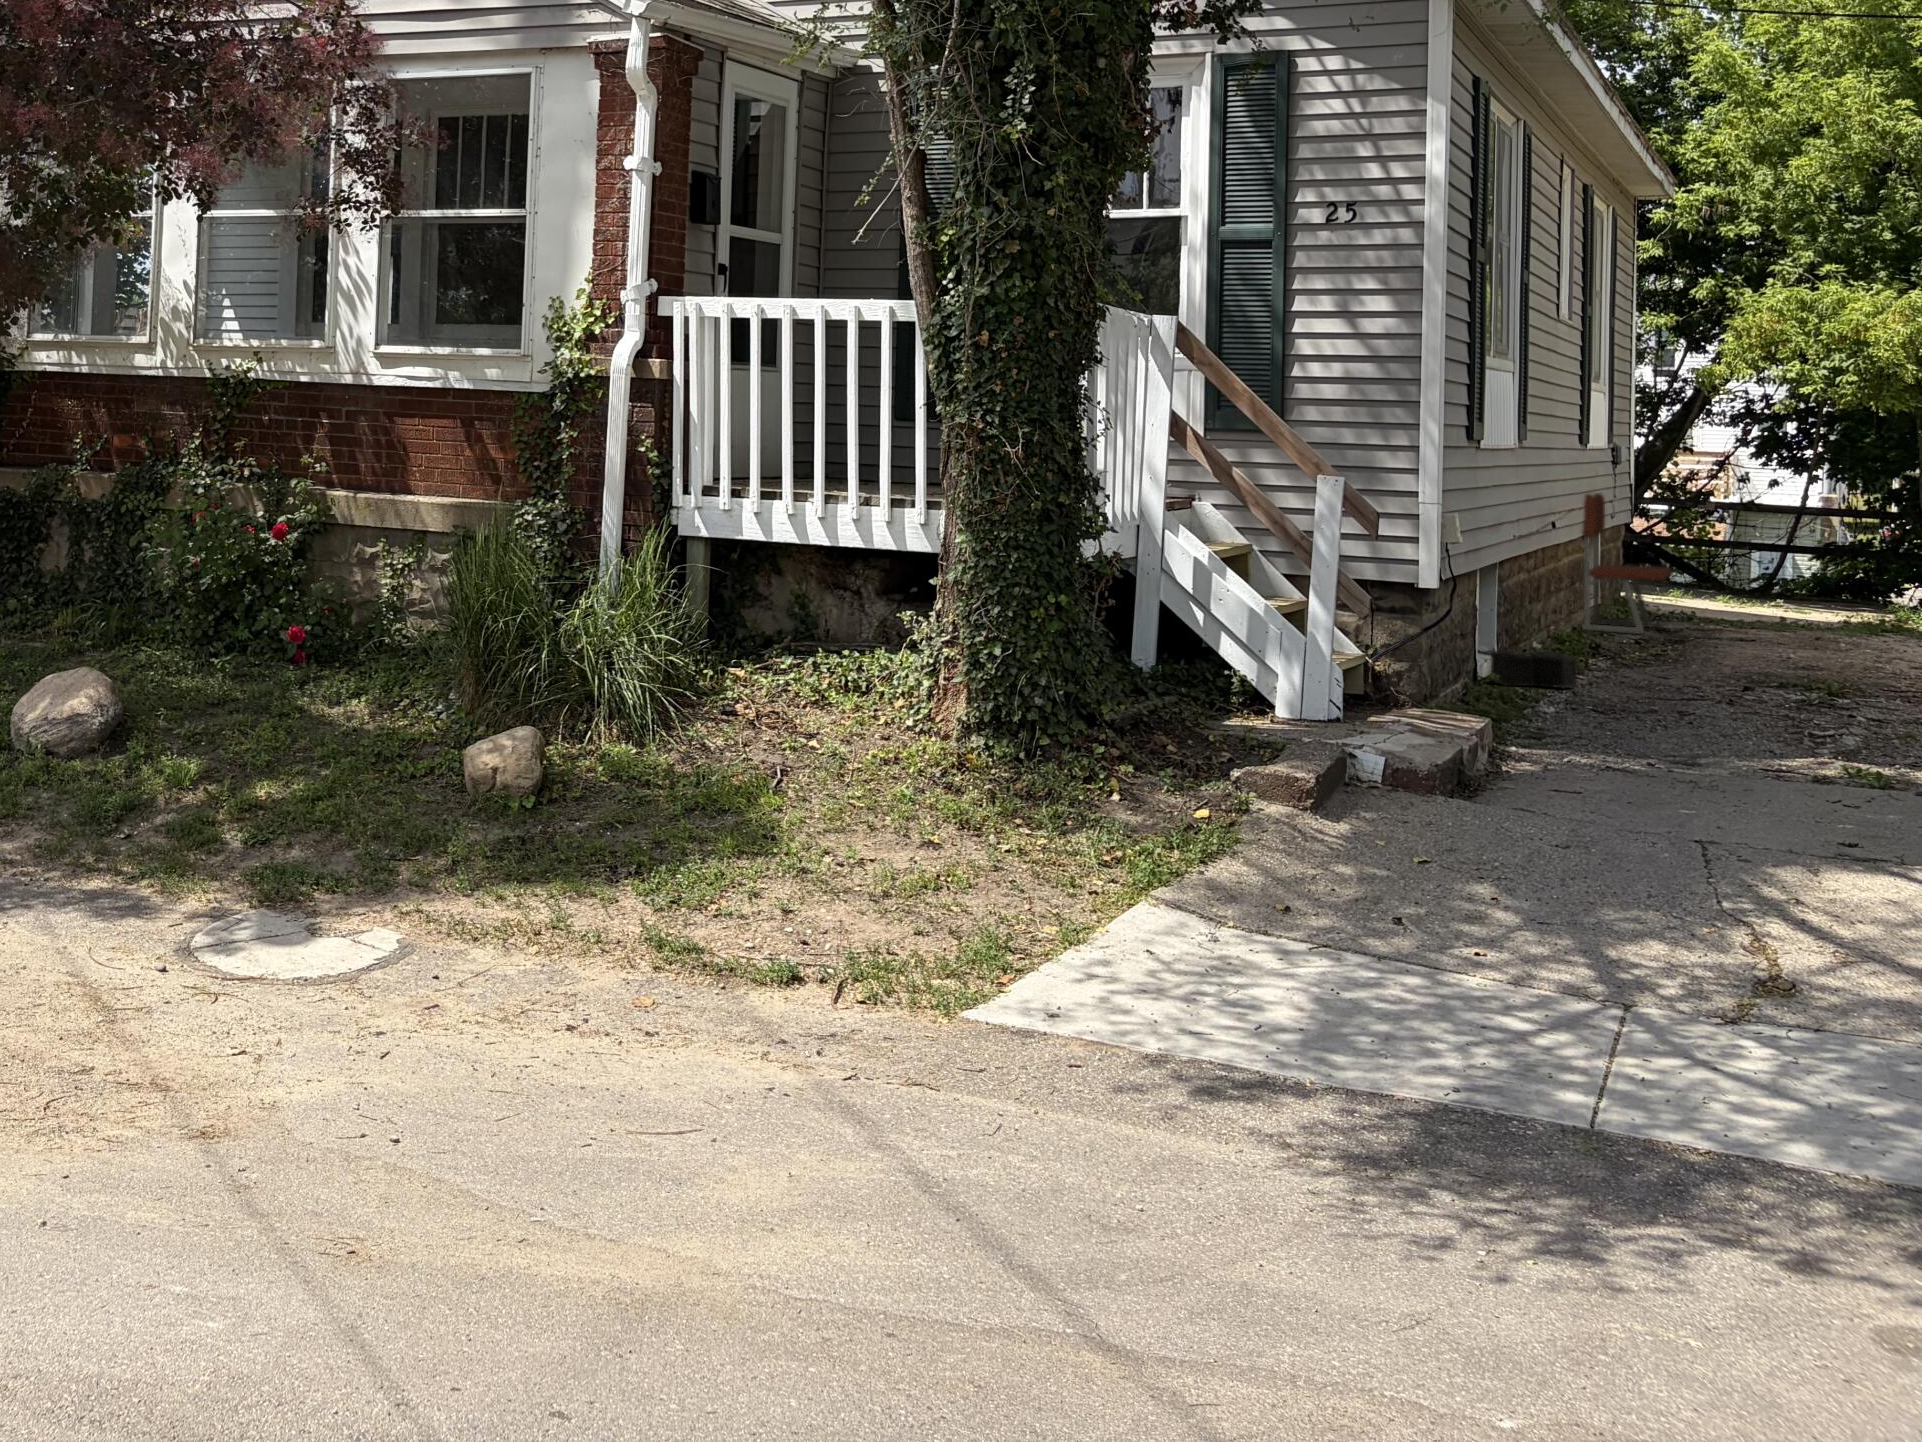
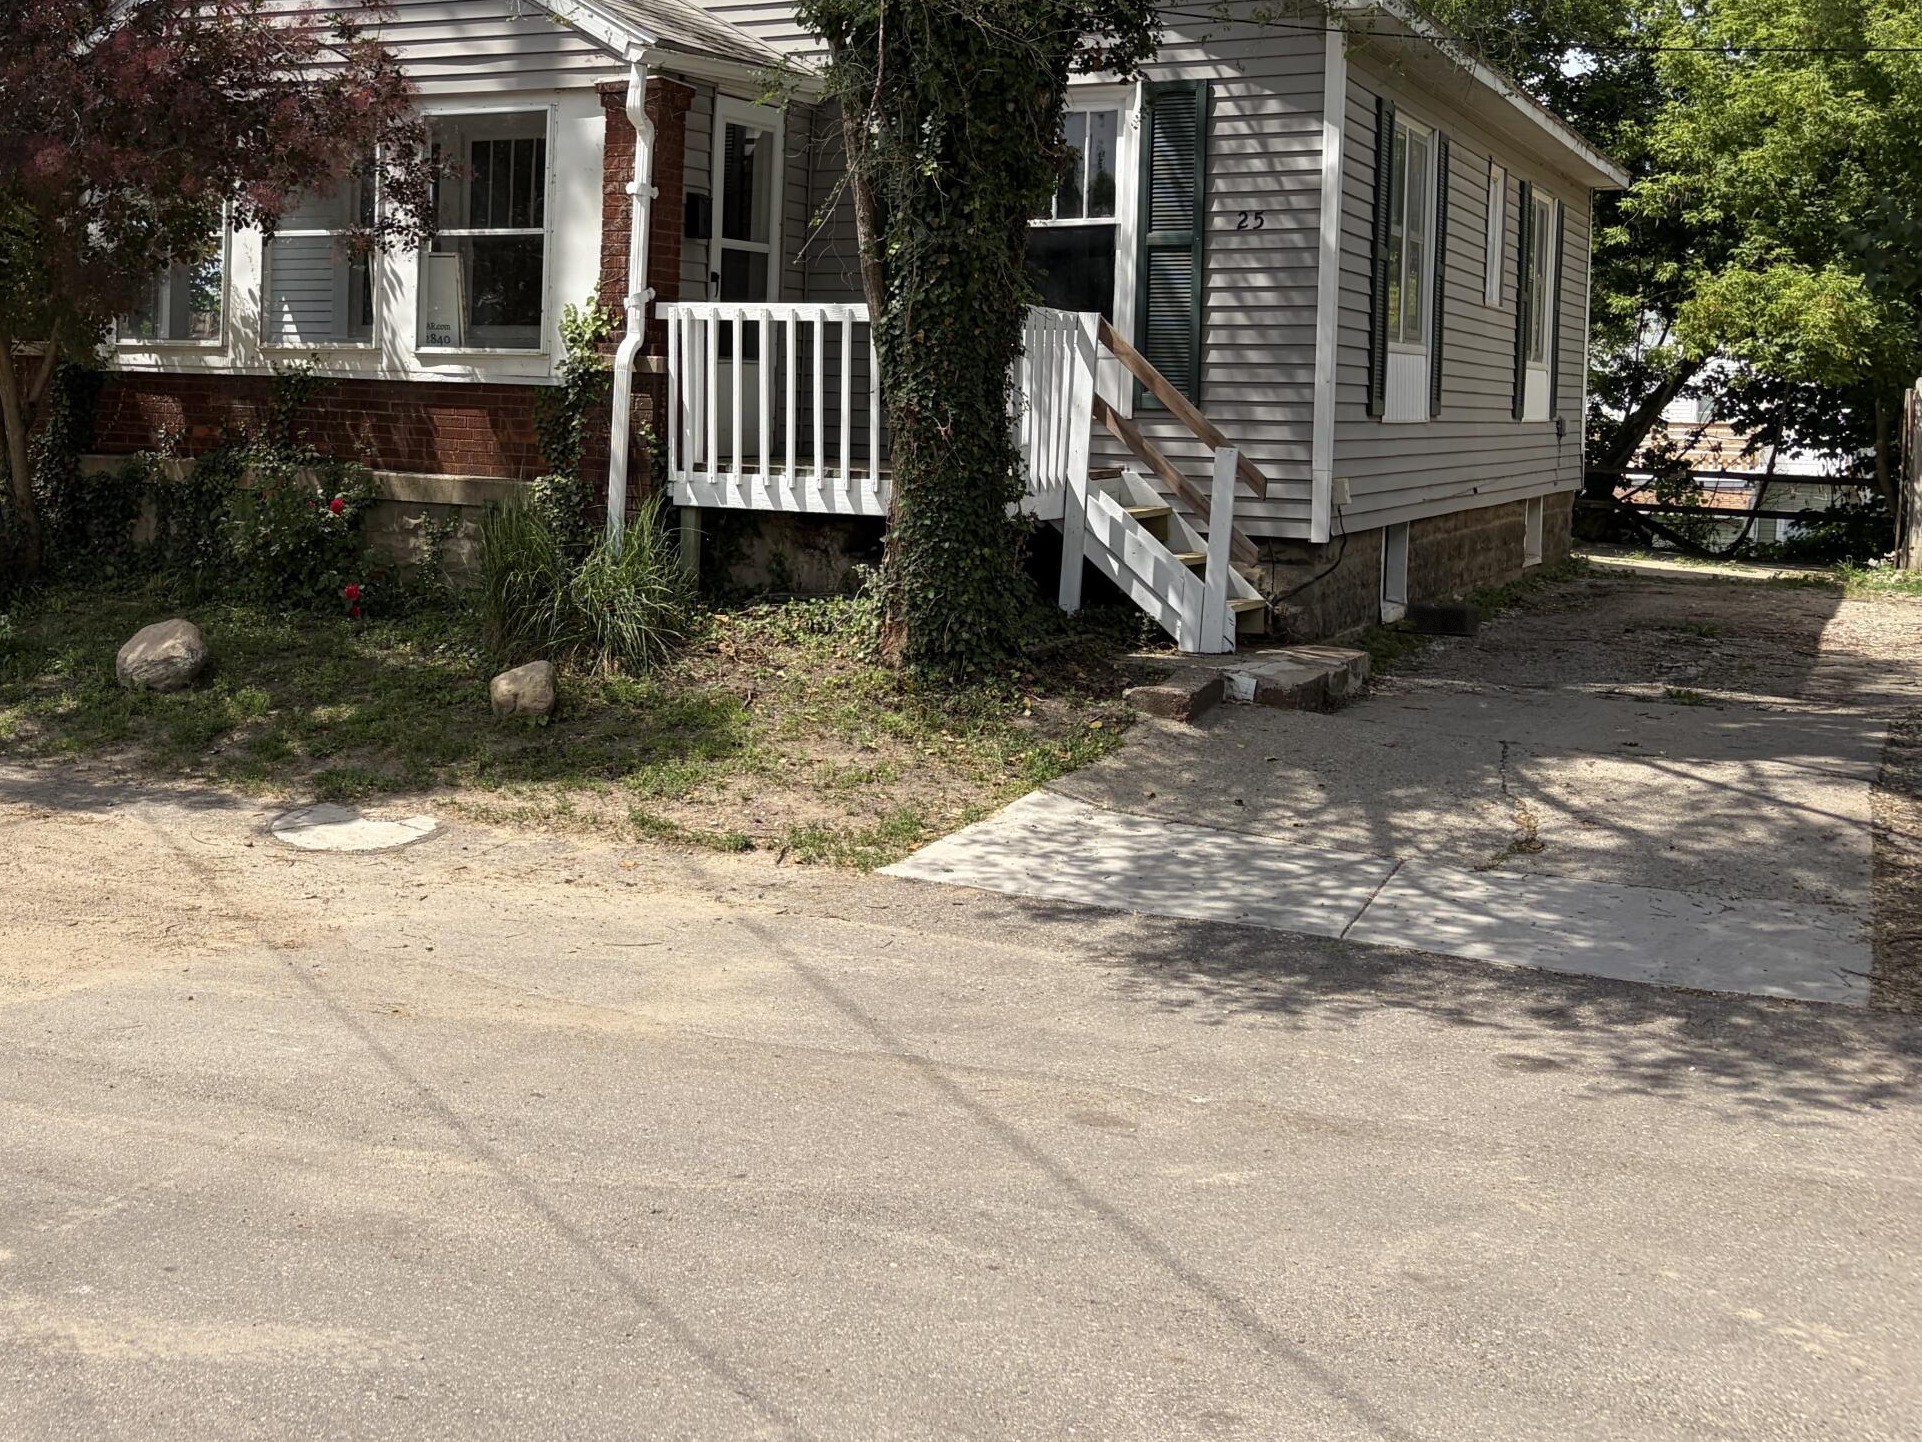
bench: present [1582,493,1672,634] -> none [1513,464,1602,591]

